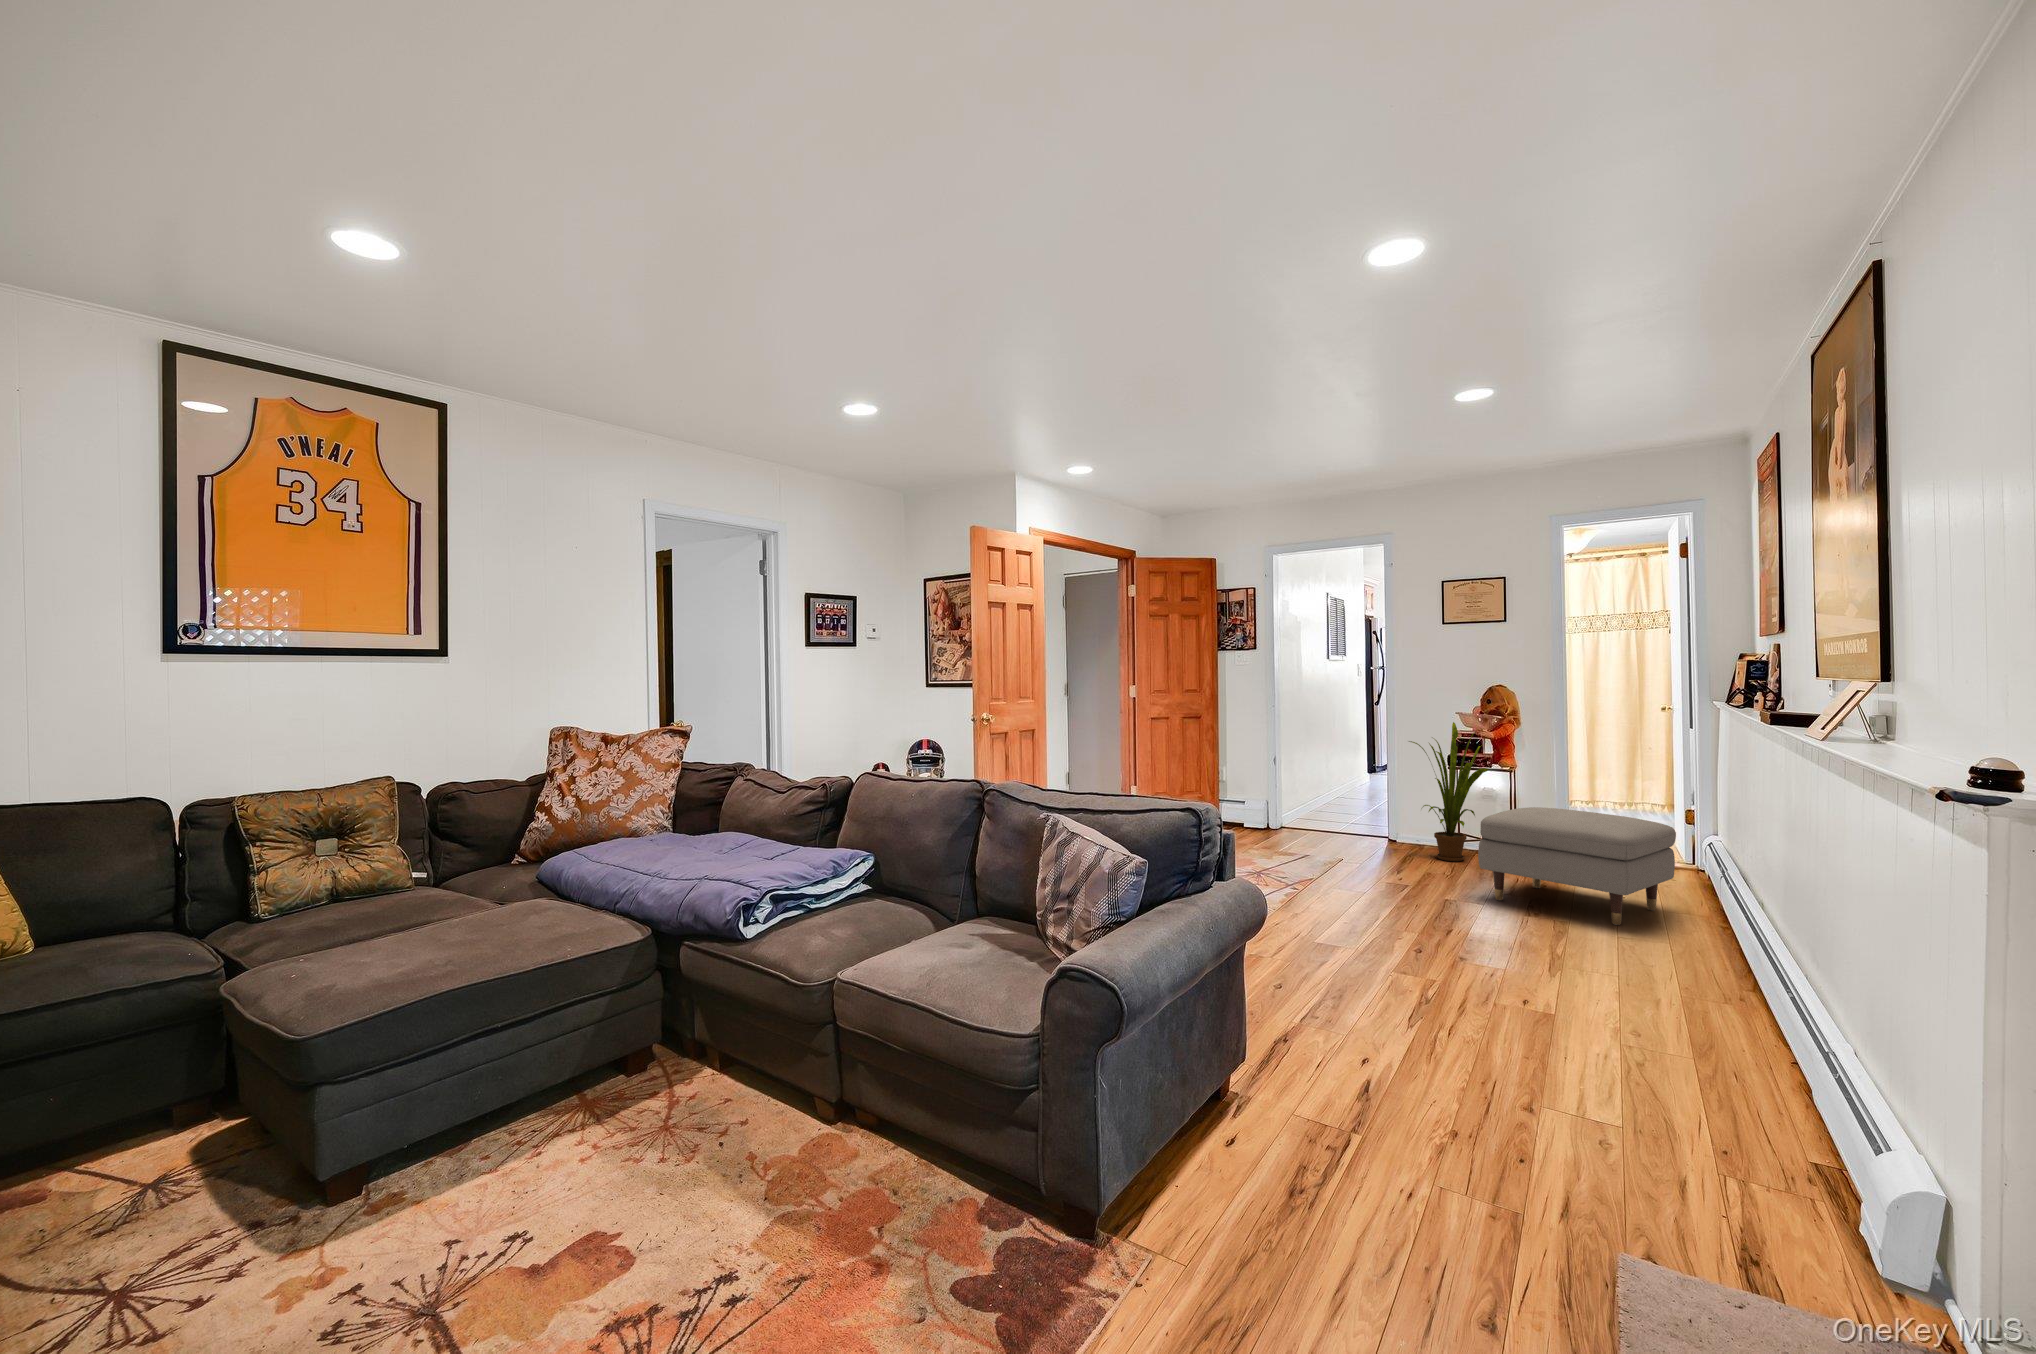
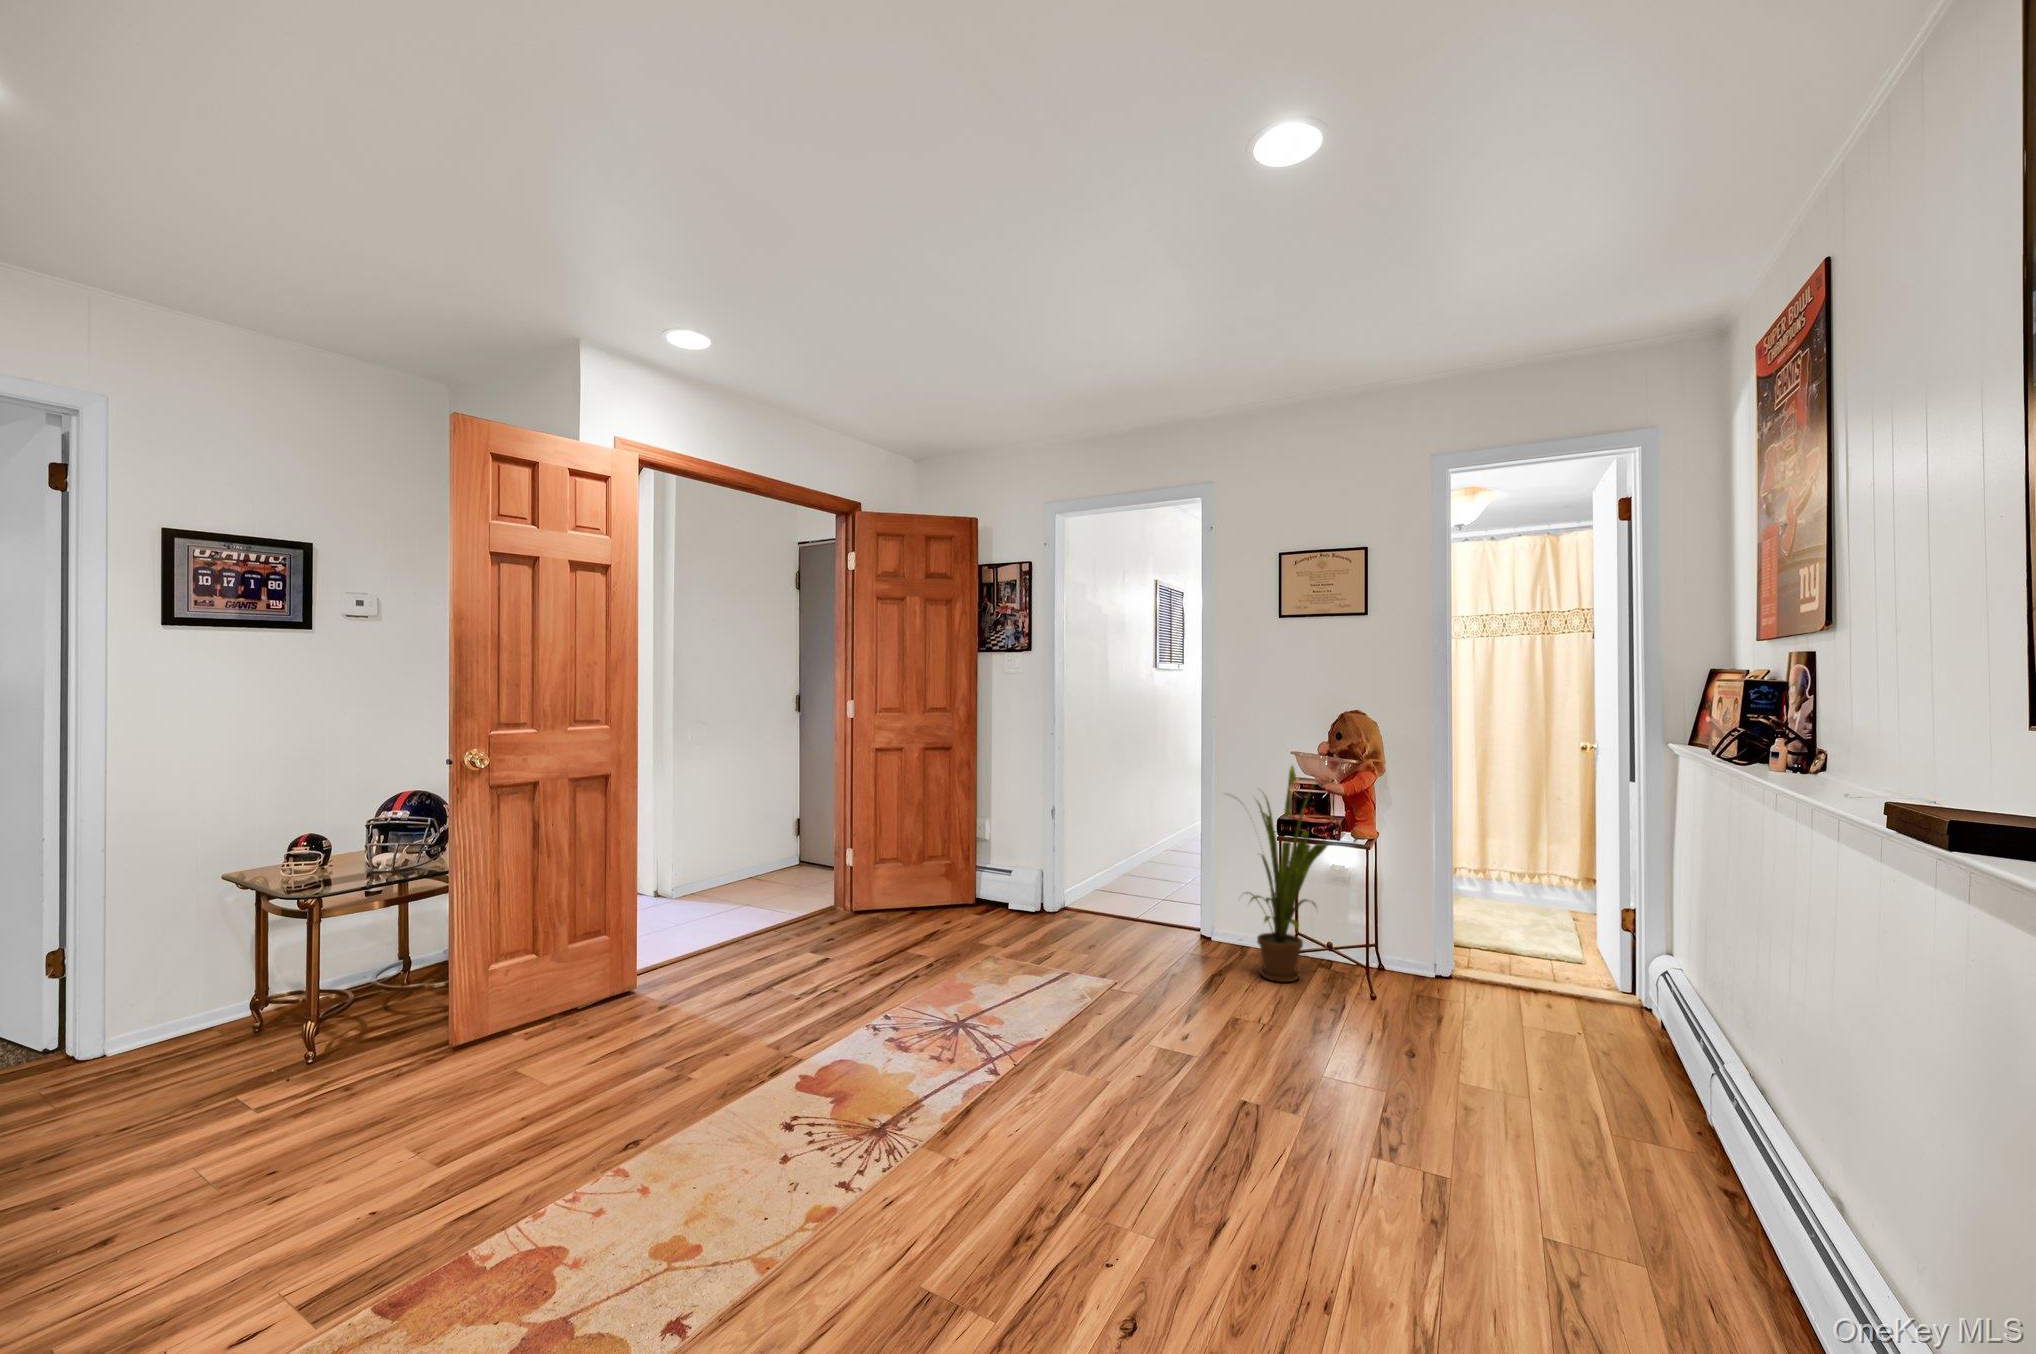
ottoman: present [1478,807,1676,925] -> none [1301,914,1622,1157]

